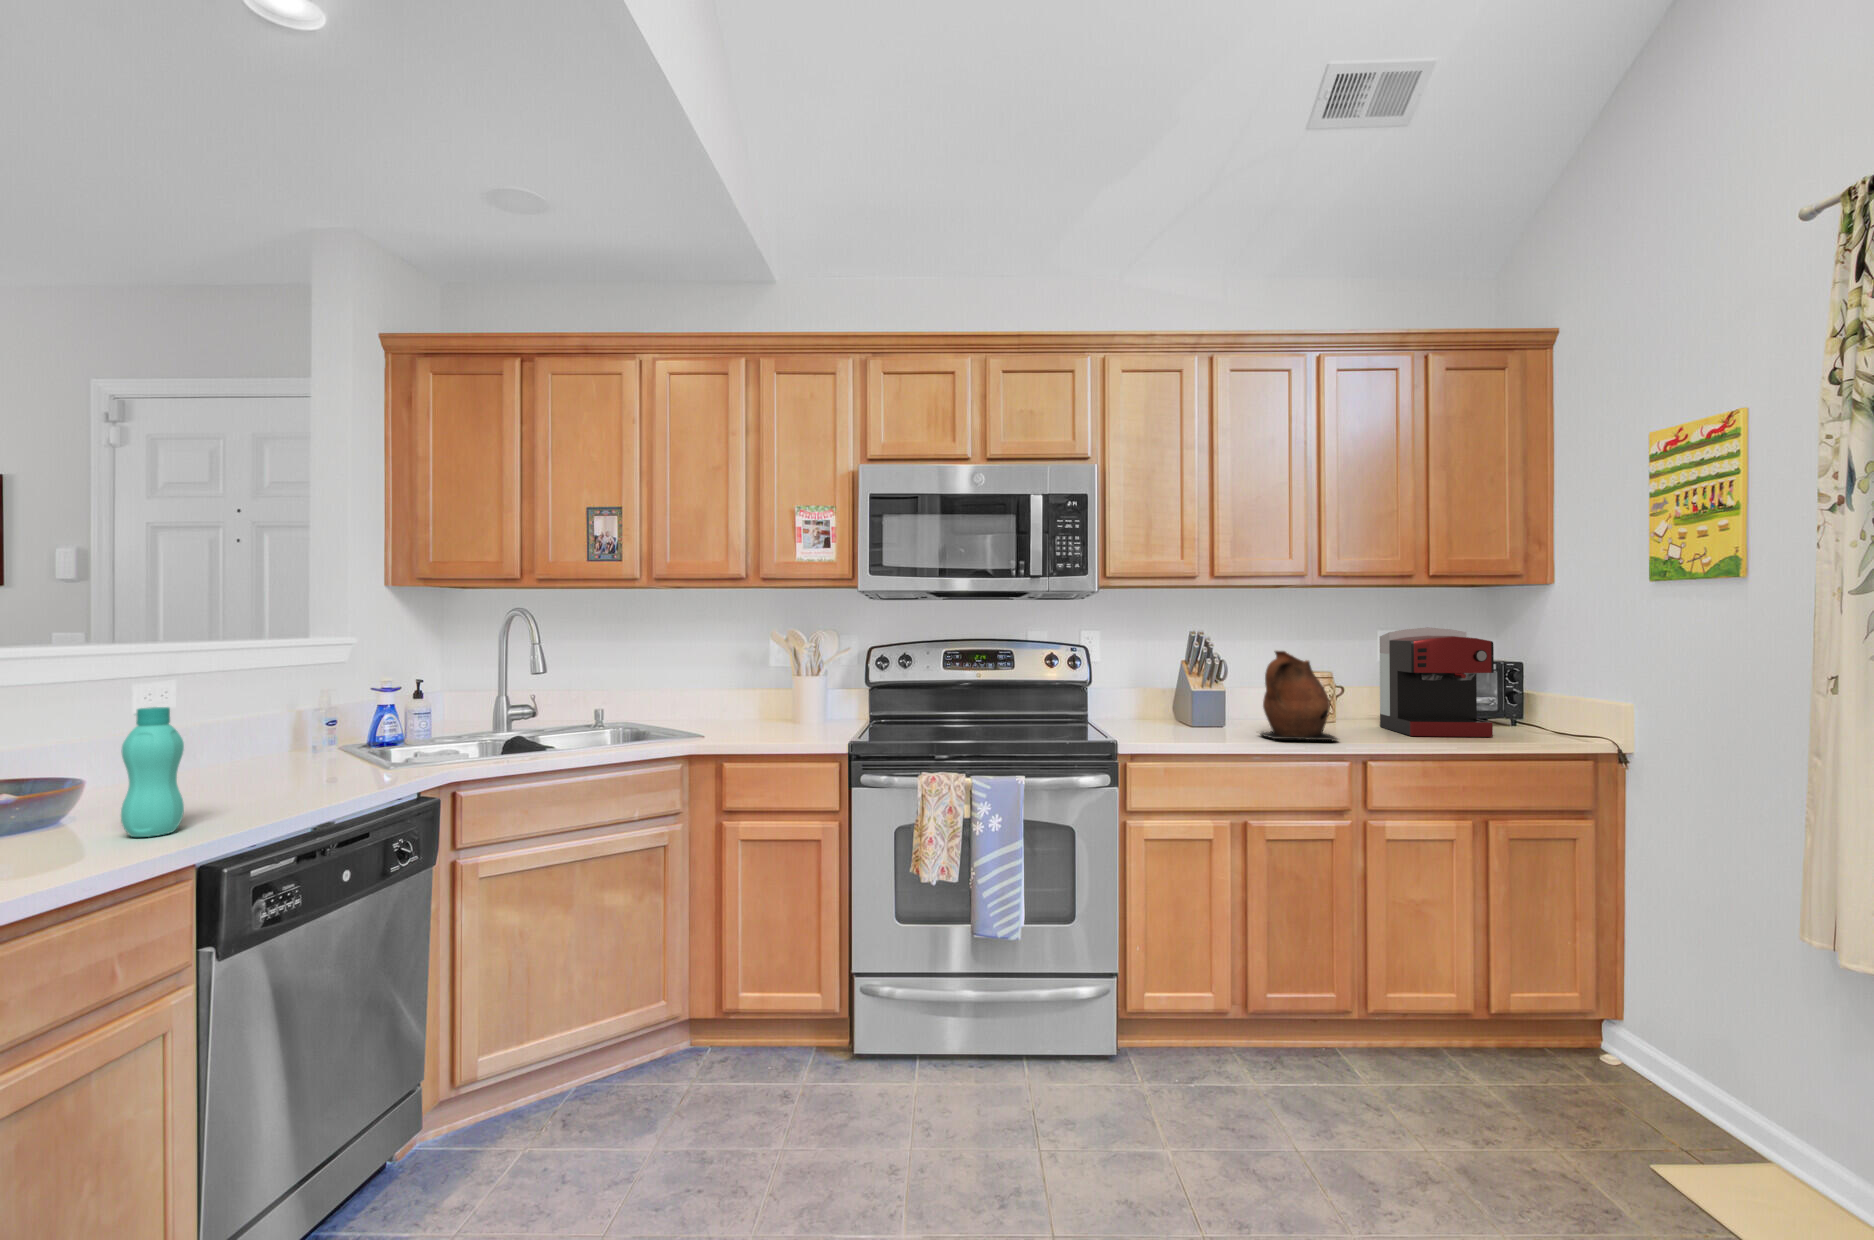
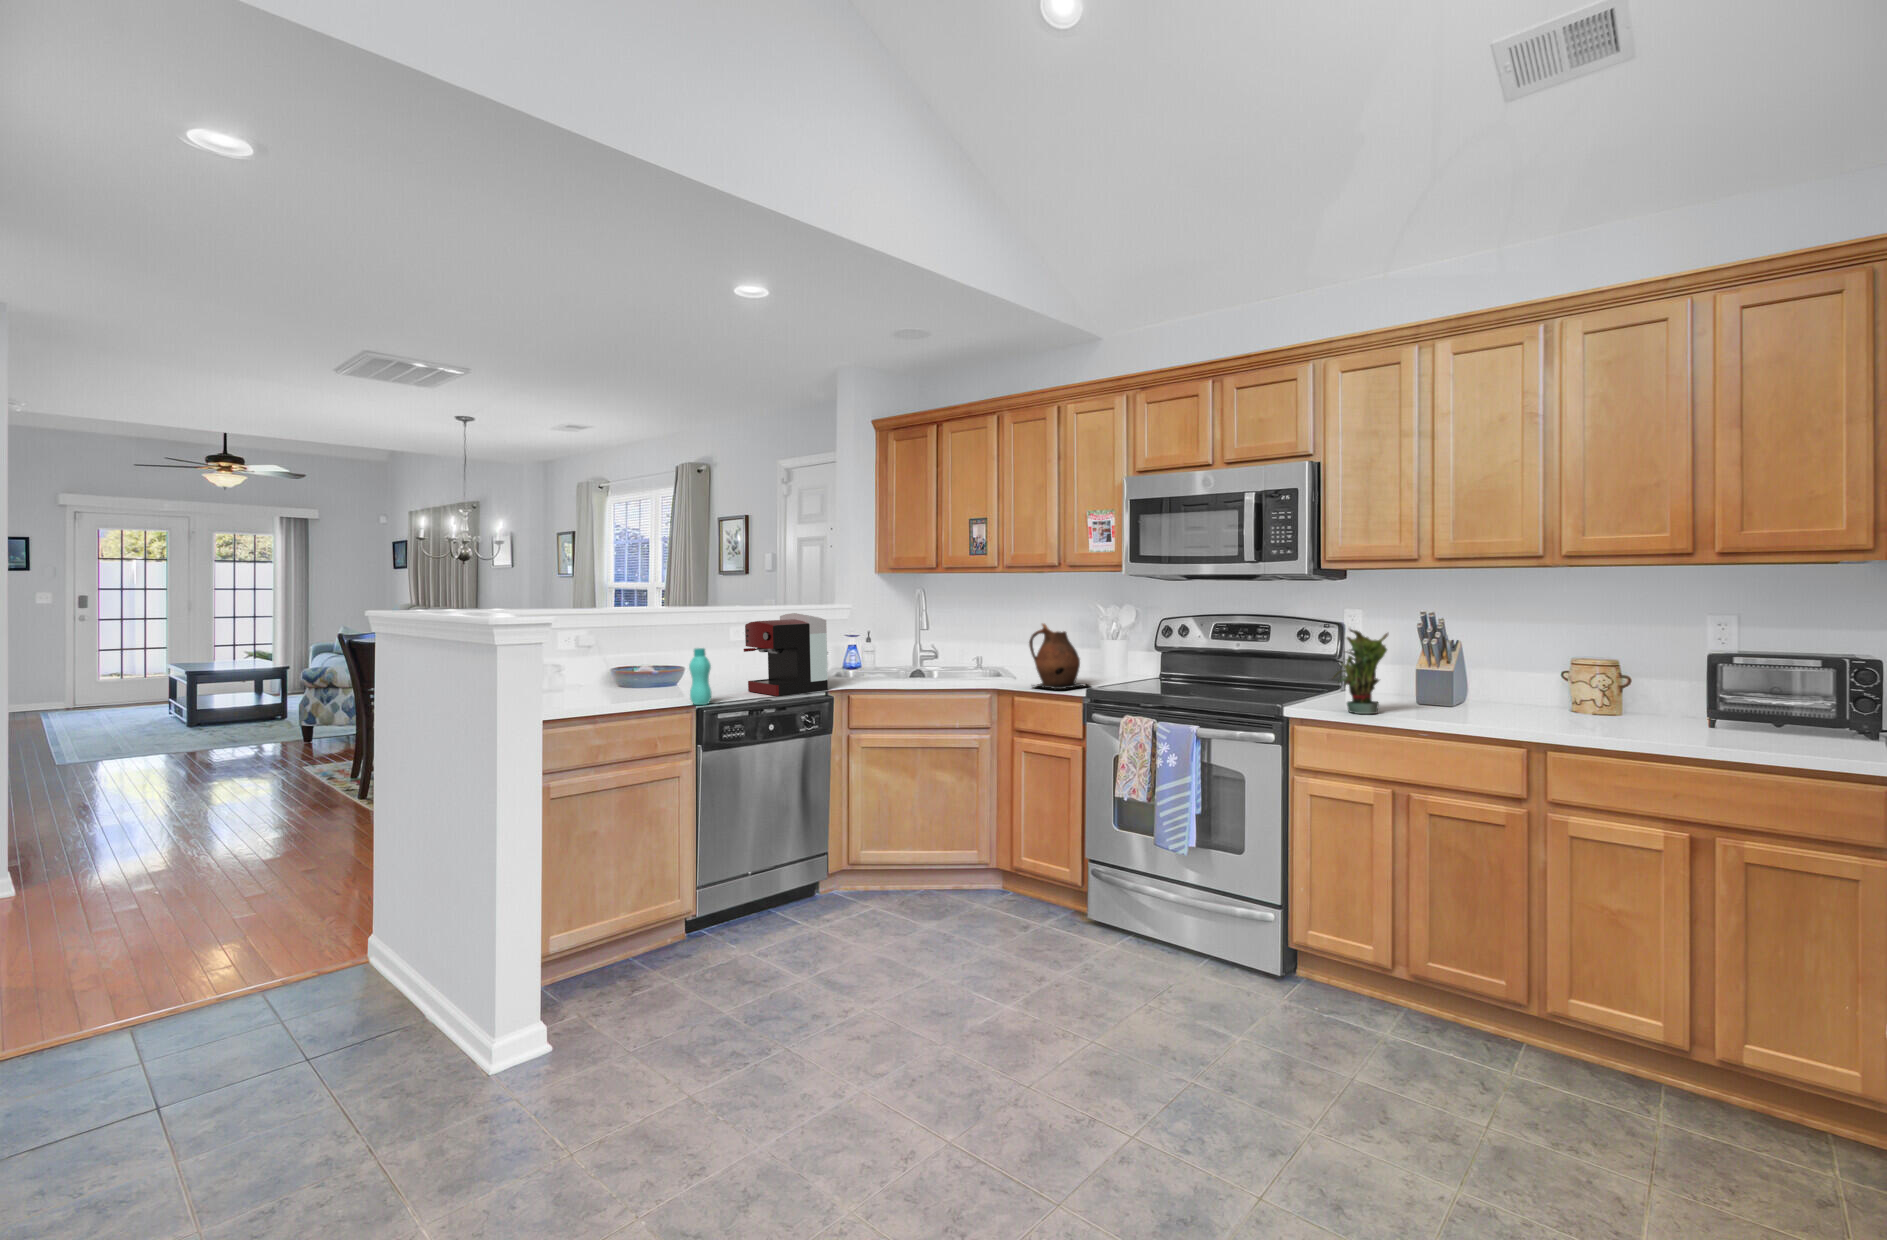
coffee maker: present [1379,627,1494,737] -> present [744,613,828,696]
potted plant: none [1158,646,1218,741] -> present [1333,629,1388,714]
ceramic pitcher: present [1261,651,1338,741] -> present [1029,624,1089,689]

